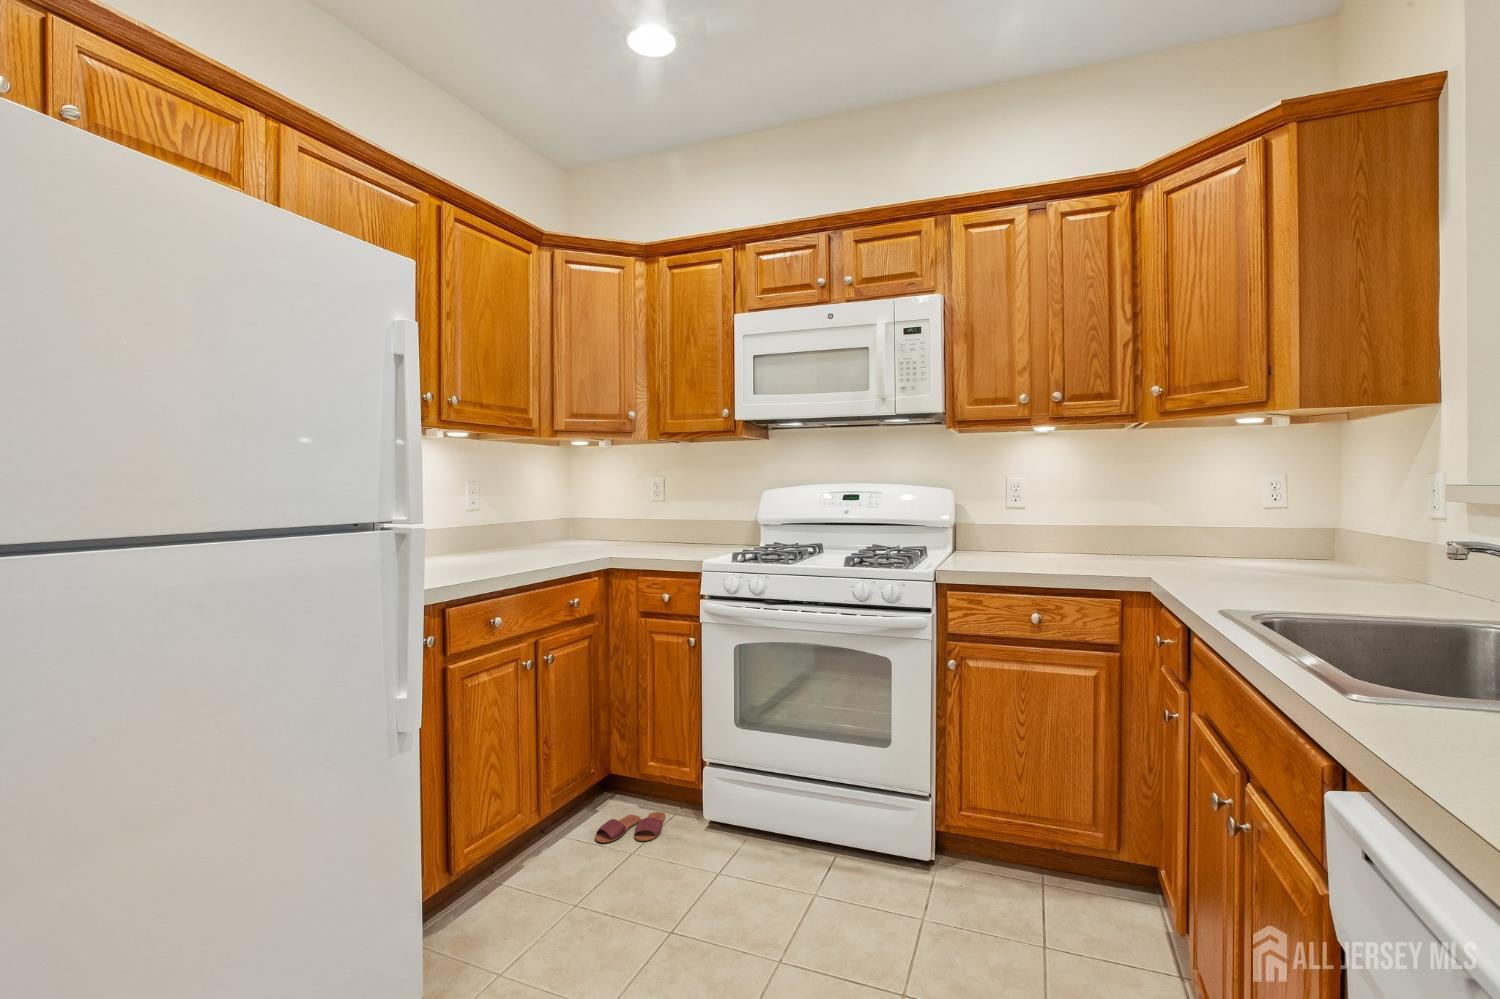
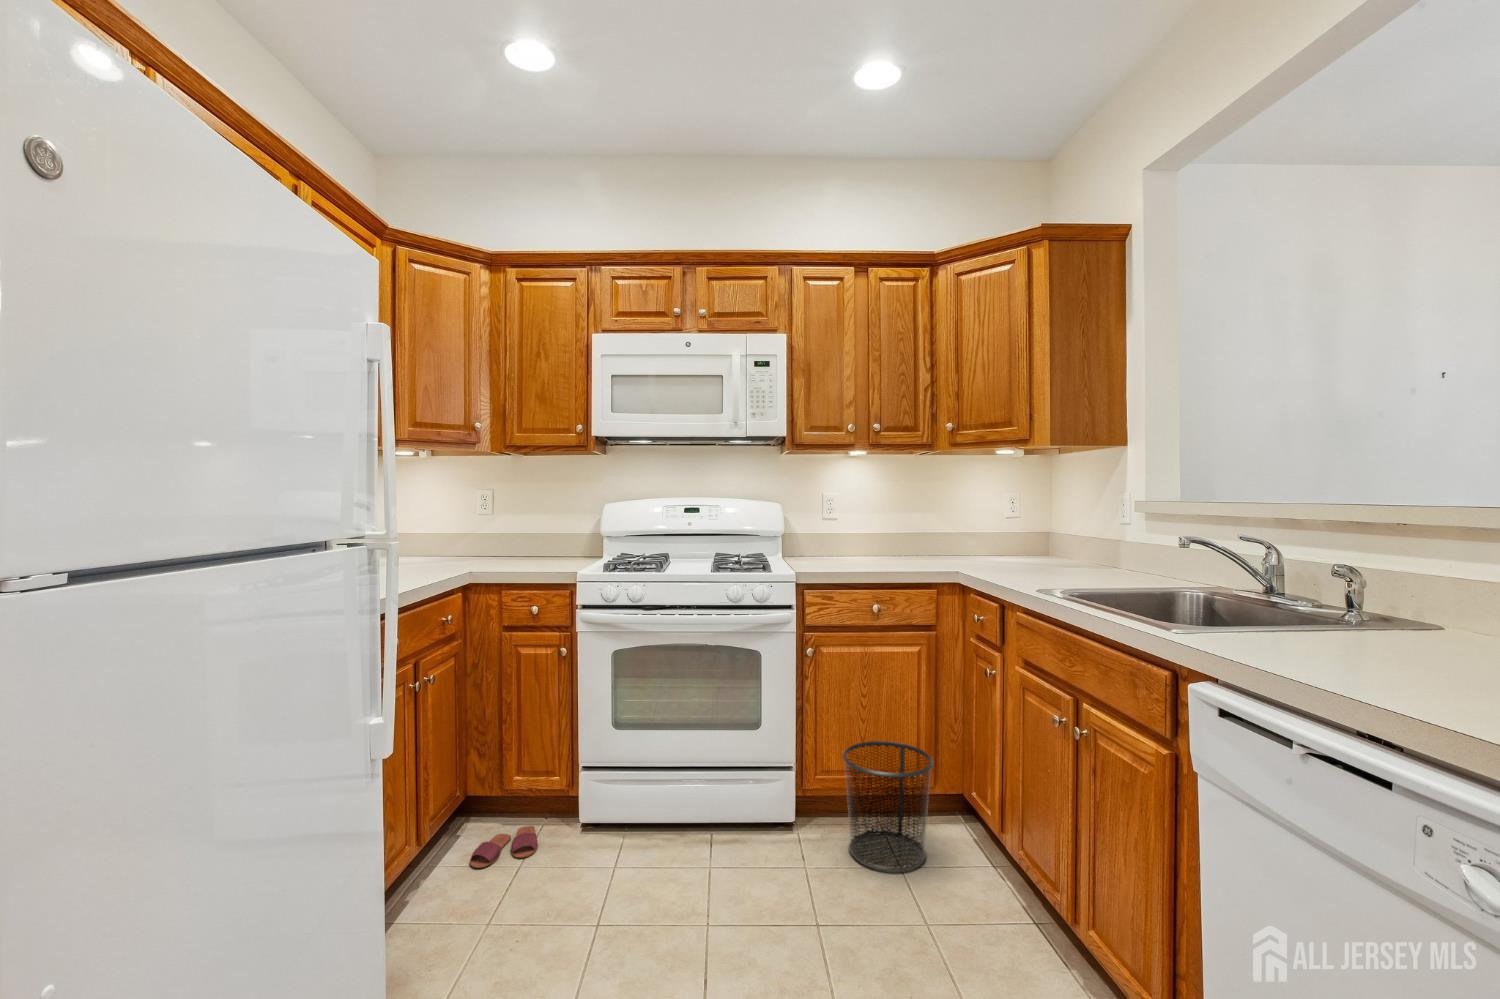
waste bin: none [979,780,1099,947] -> present [842,741,934,872]

